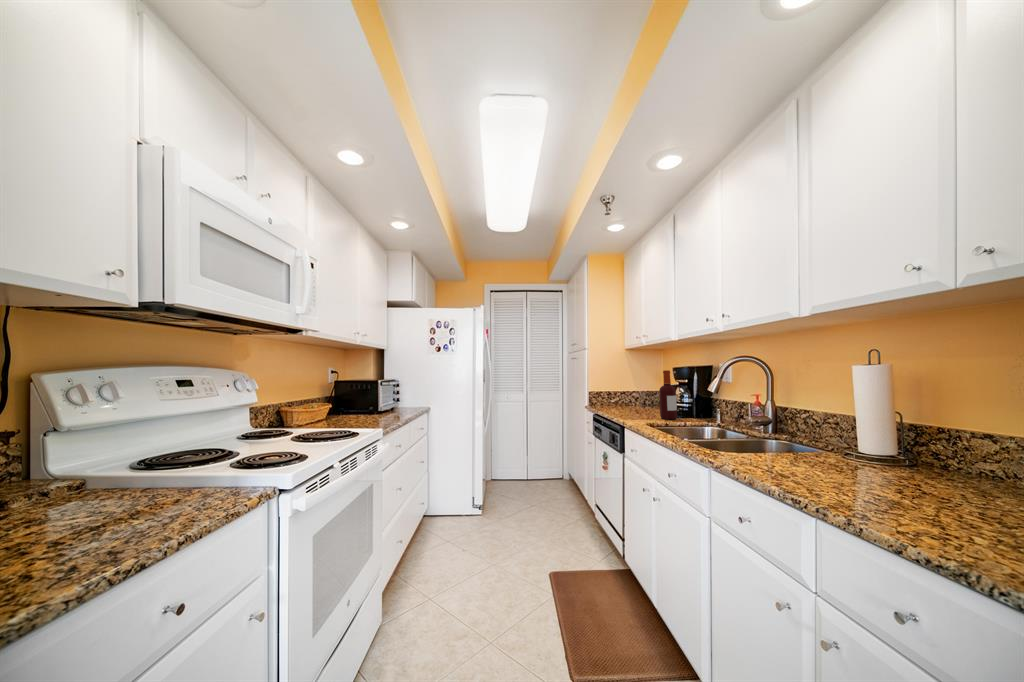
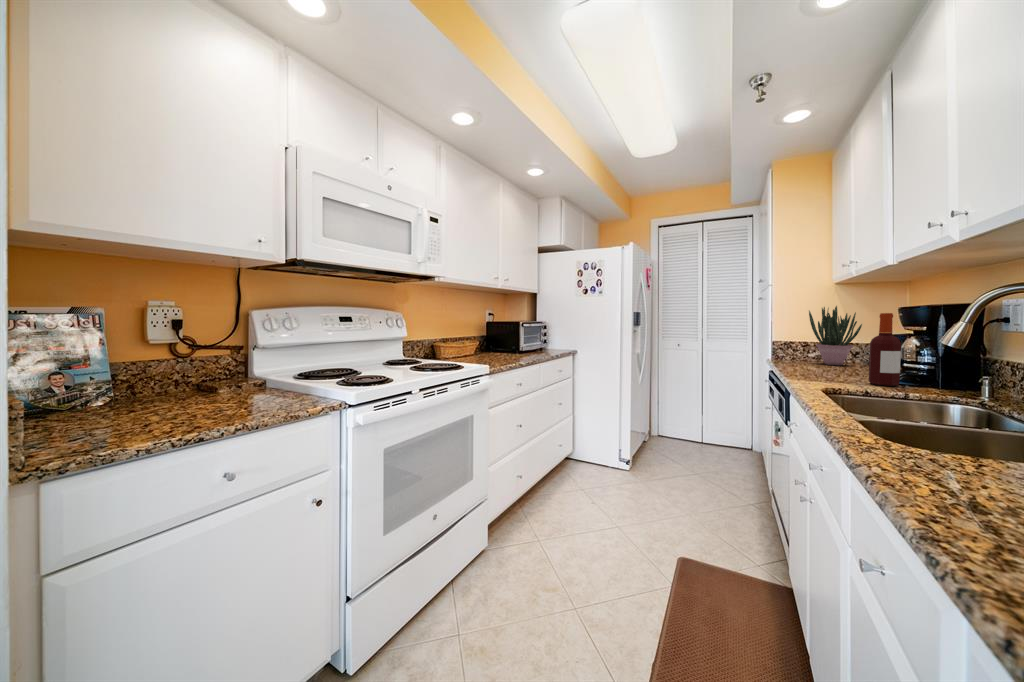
potted plant: none [610,363,641,406] -> present [809,306,862,365]

